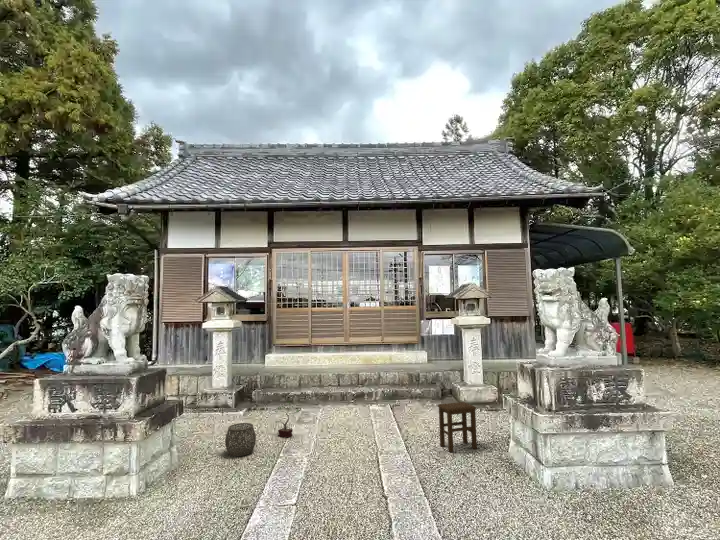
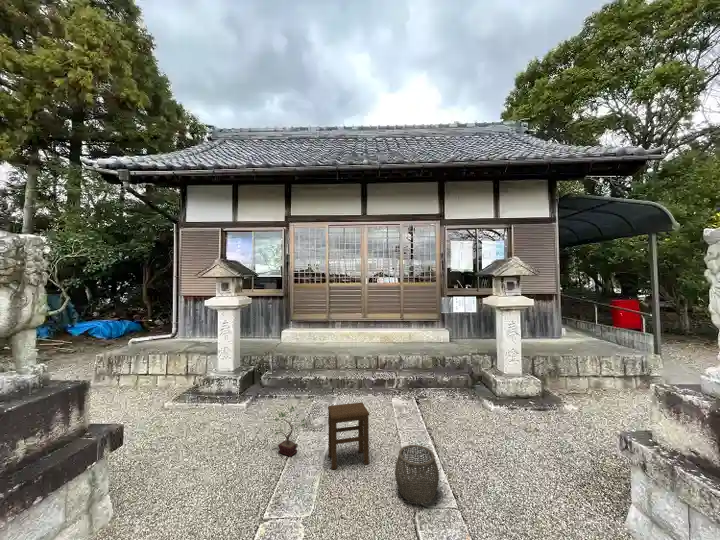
stool: present [438,402,477,452] -> present [328,402,370,469]
woven basket: present [225,423,256,456] -> present [395,445,439,504]

